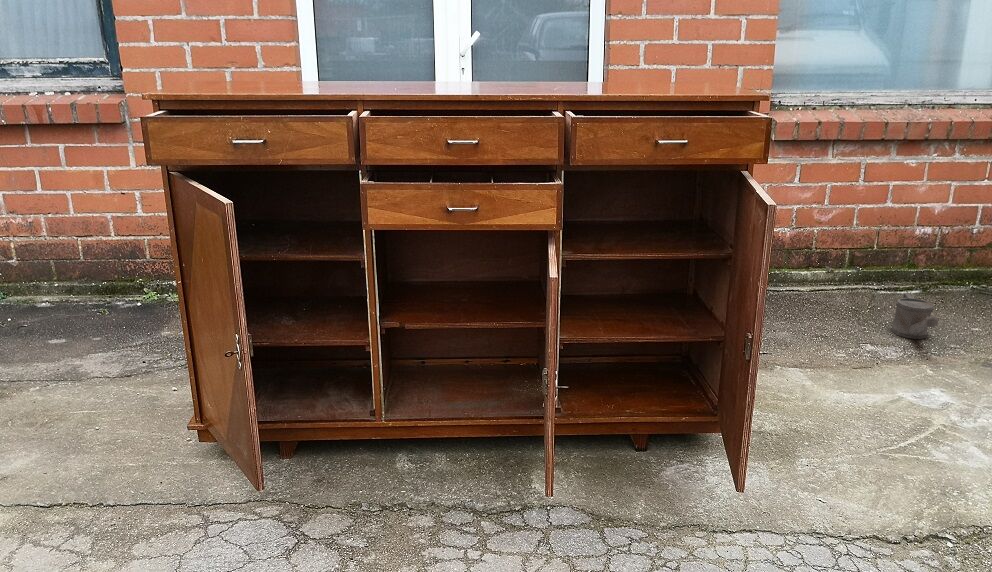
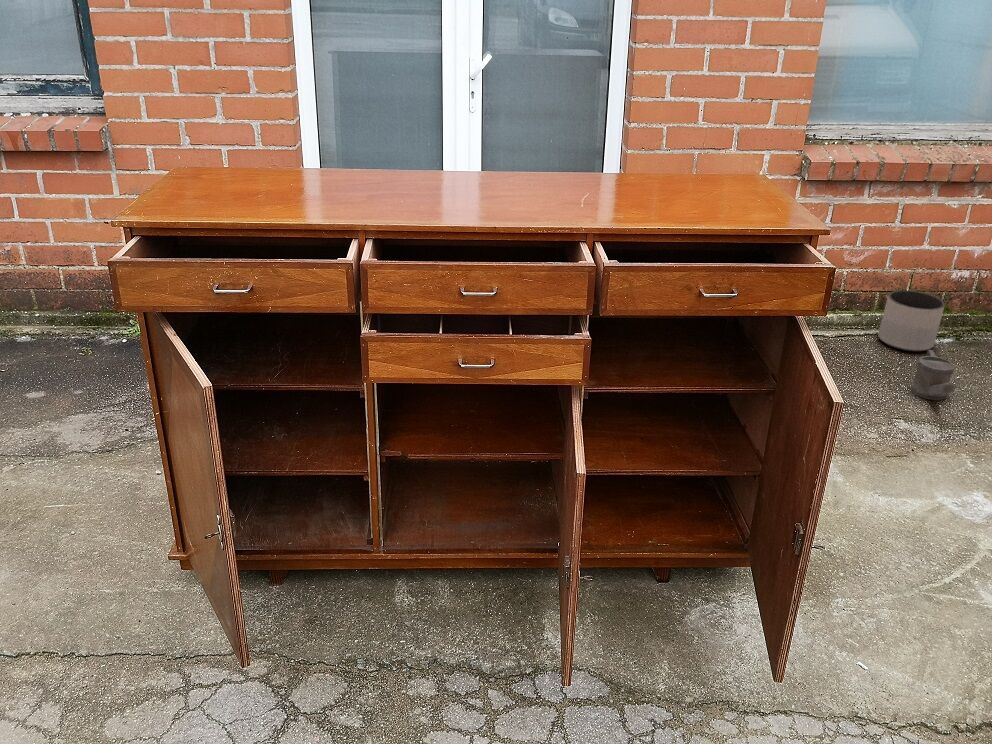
planter: none [852,245,914,300] -> present [878,290,945,352]

